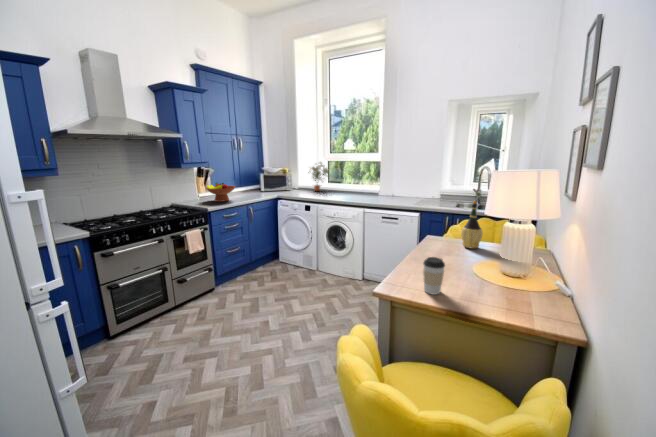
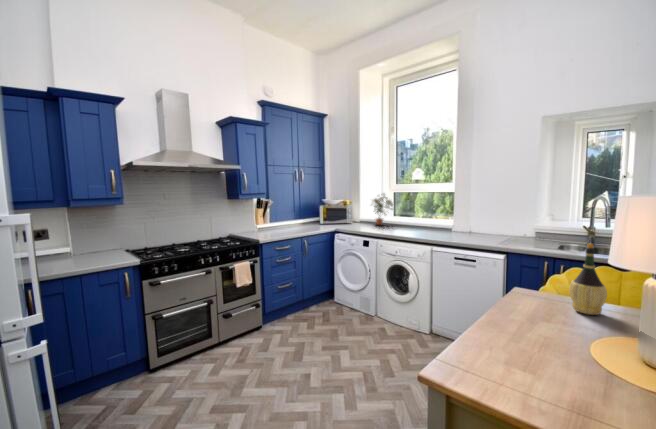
fruit bowl: present [206,183,235,202] -> none [262,214,292,233]
coffee cup: present [423,257,445,295] -> none [505,330,545,395]

